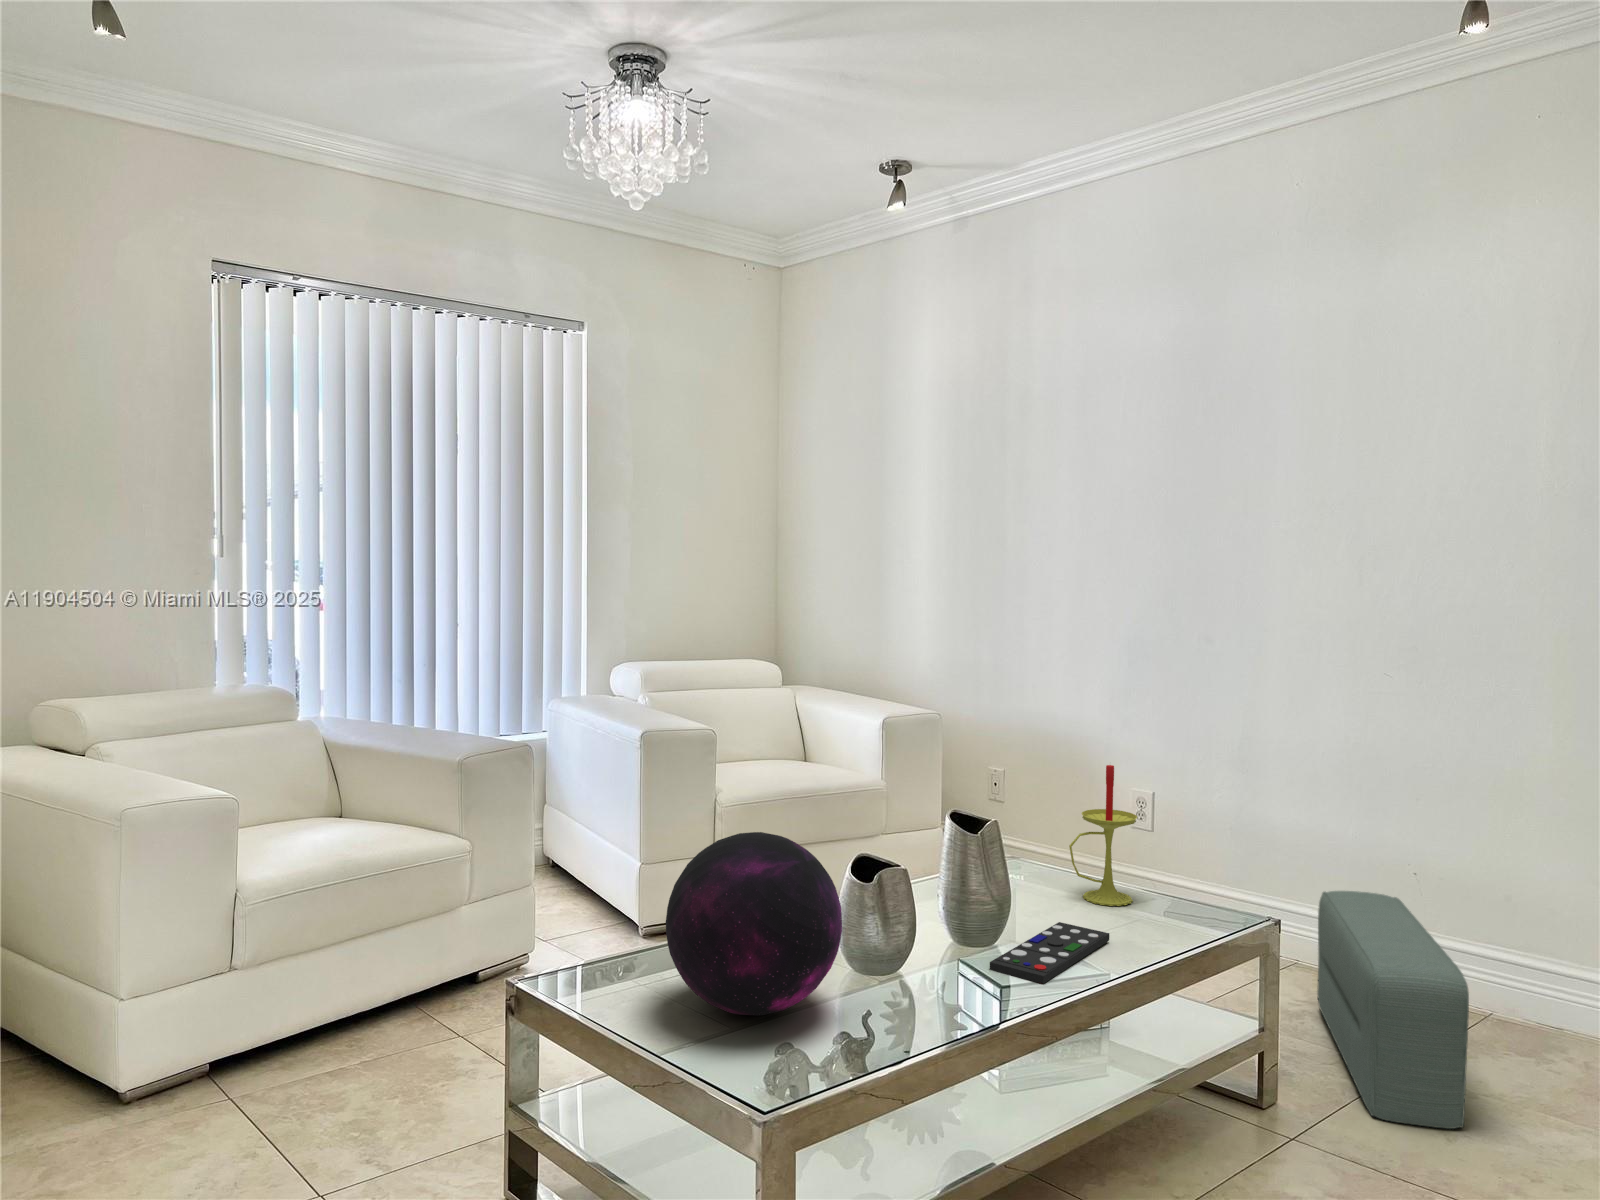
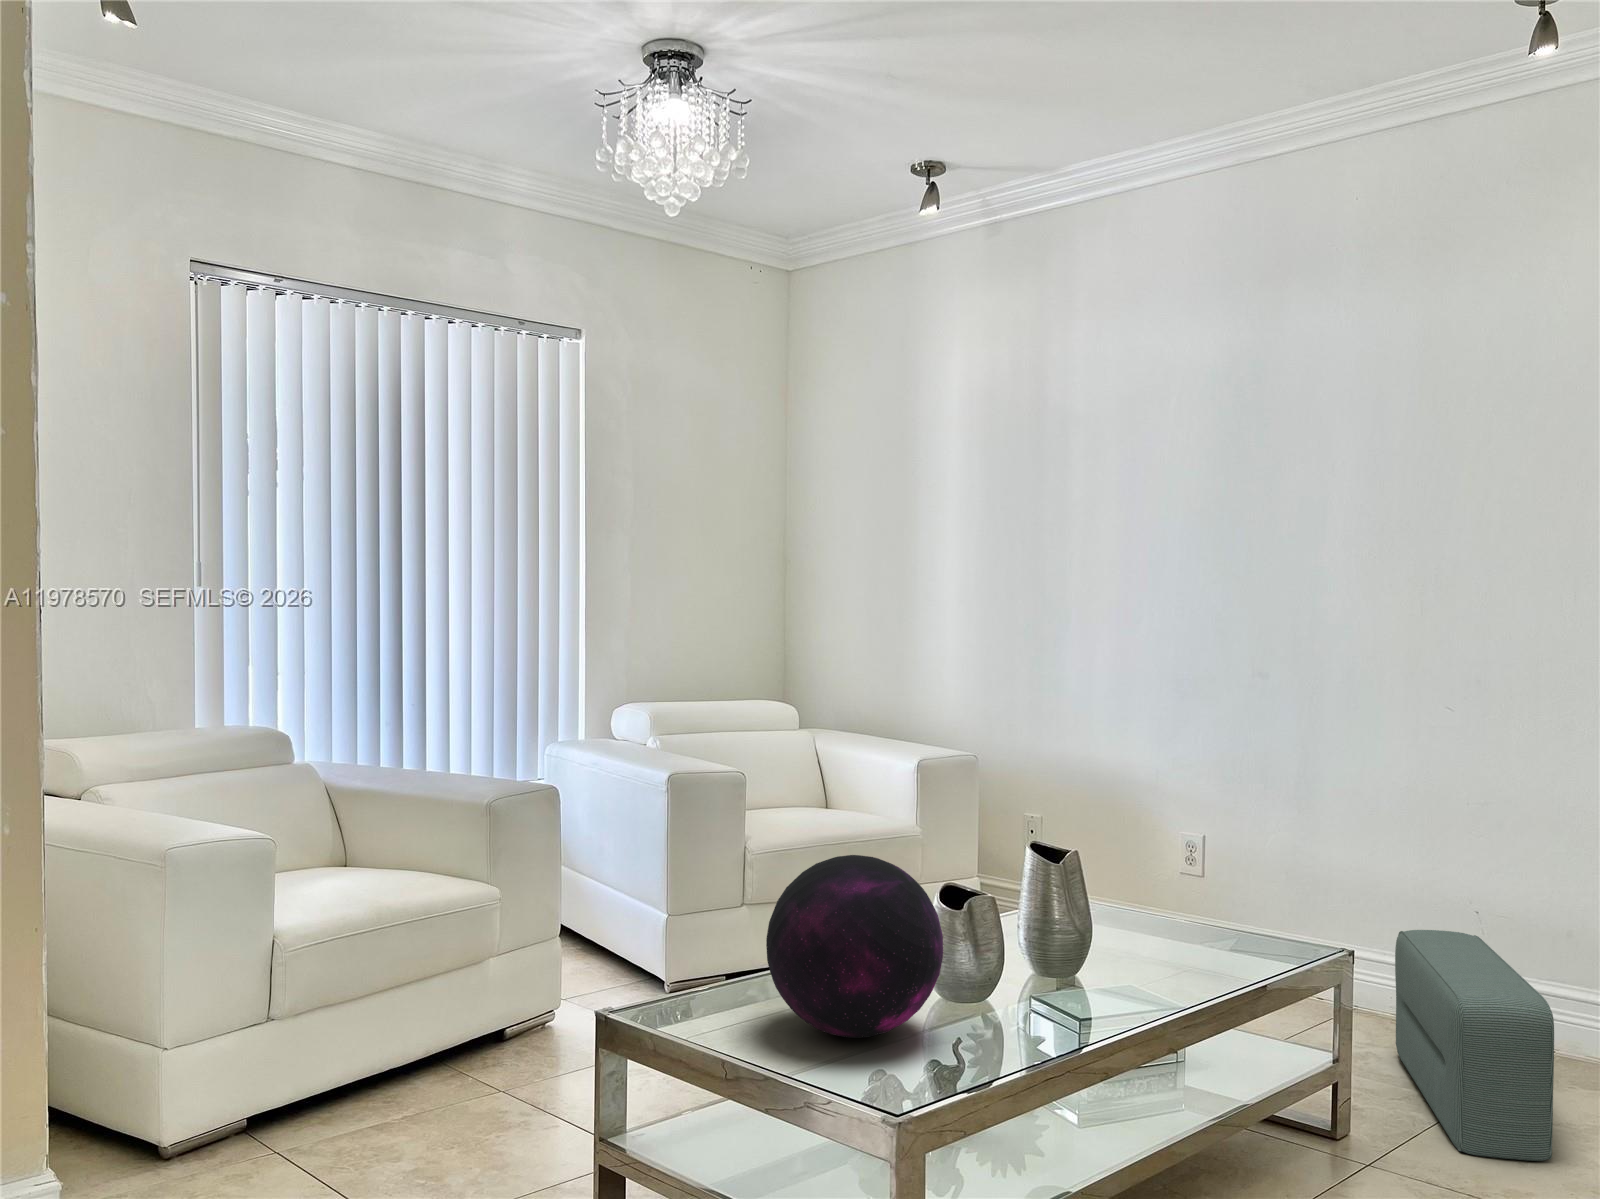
candle: present [1069,765,1137,906] -> none [1144,793,1214,942]
remote control: present [990,922,1109,984] -> none [1079,955,1194,1010]

